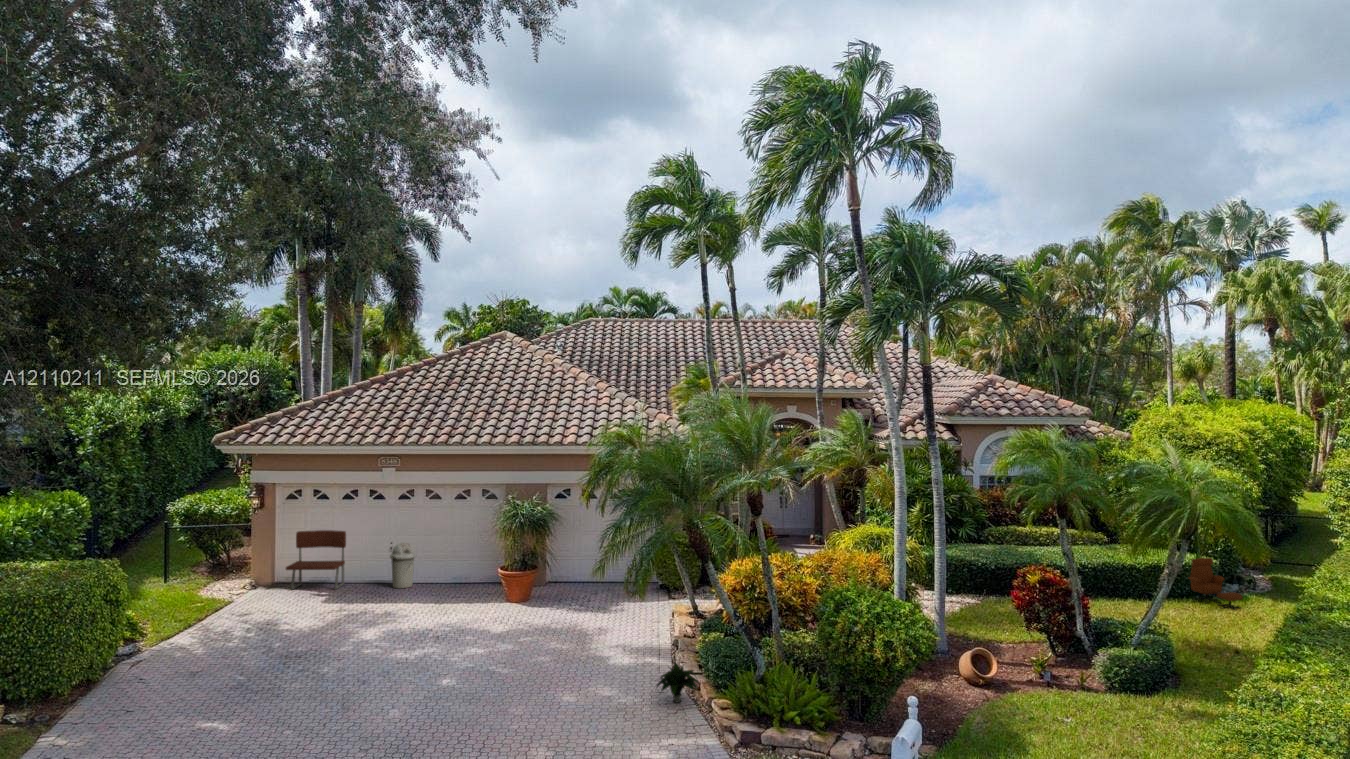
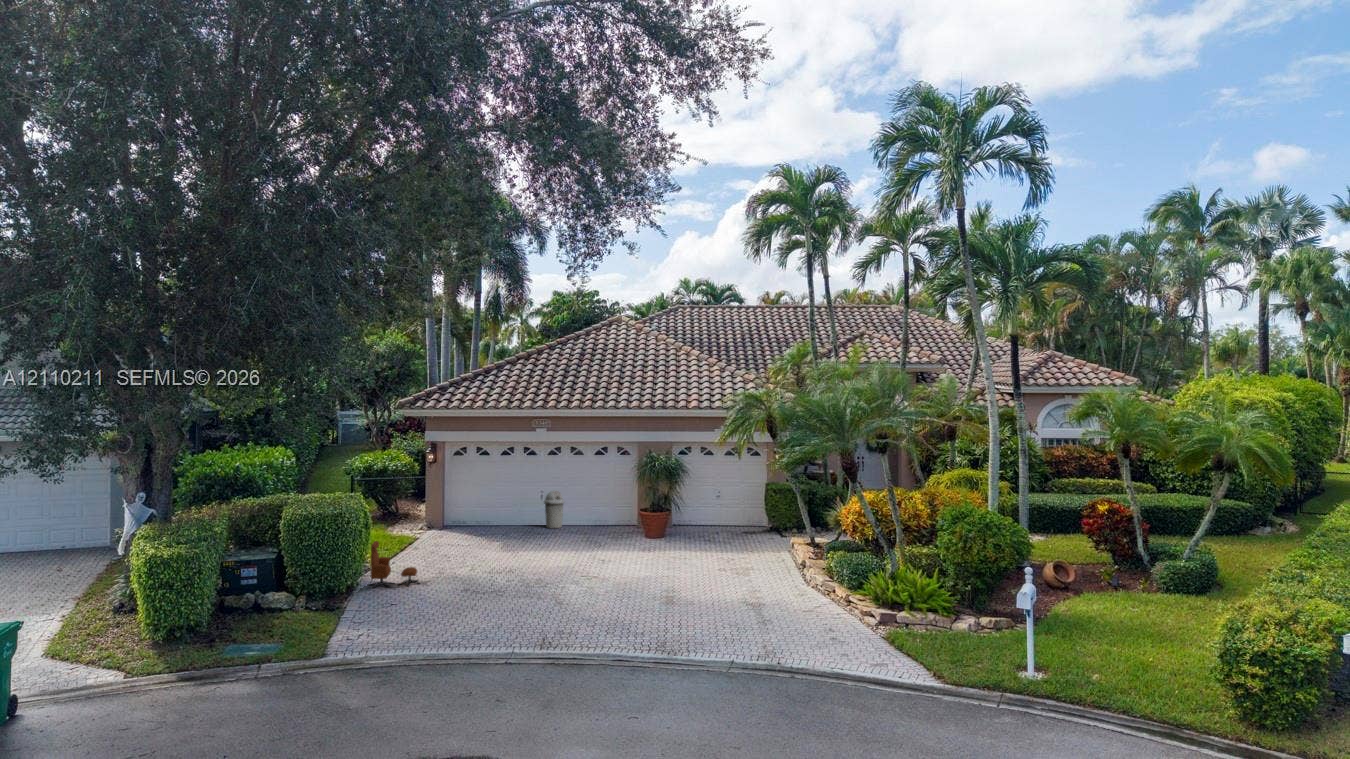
bench: present [286,530,346,590] -> none [461,481,507,529]
lounge chair: present [1188,558,1243,609] -> present [370,541,419,588]
potted plant: present [657,663,698,702] -> none [800,570,838,600]

